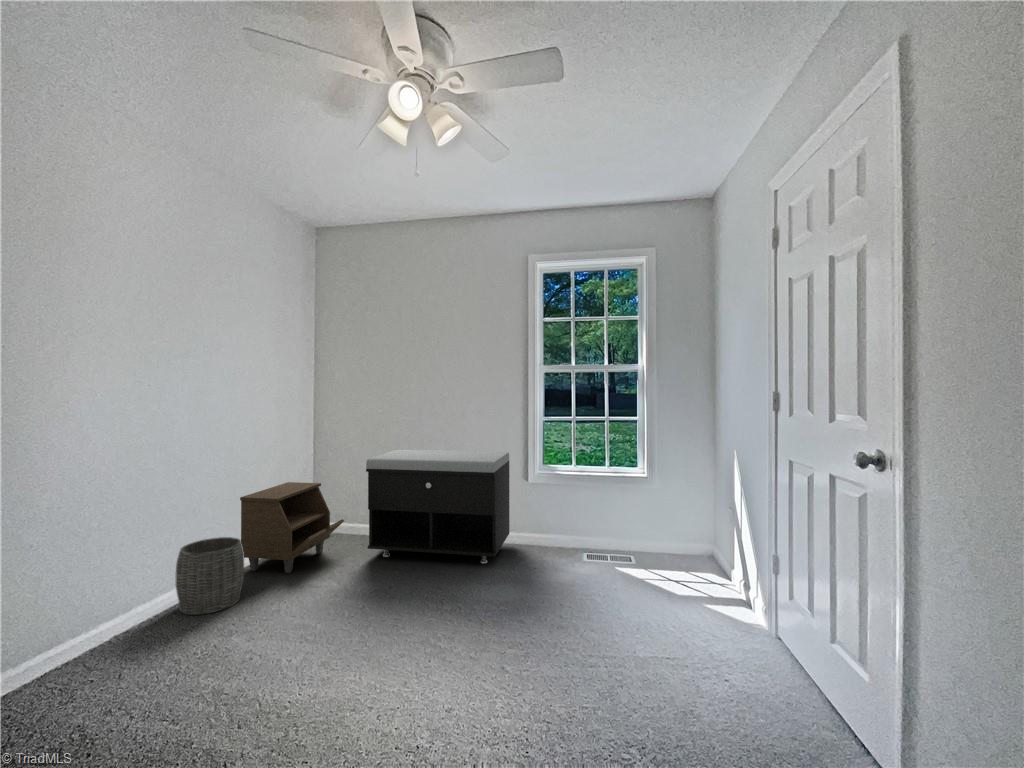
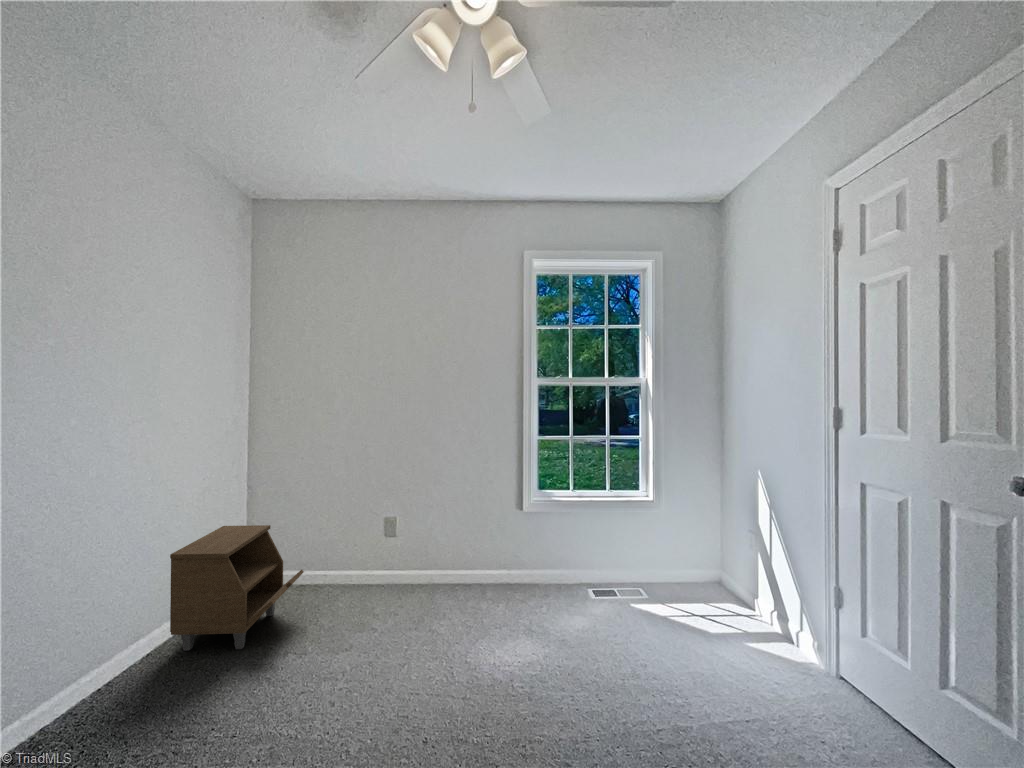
storage bench: present [366,450,509,564] -> none [339,478,503,614]
woven basket: present [176,537,244,615] -> none [92,614,192,734]

